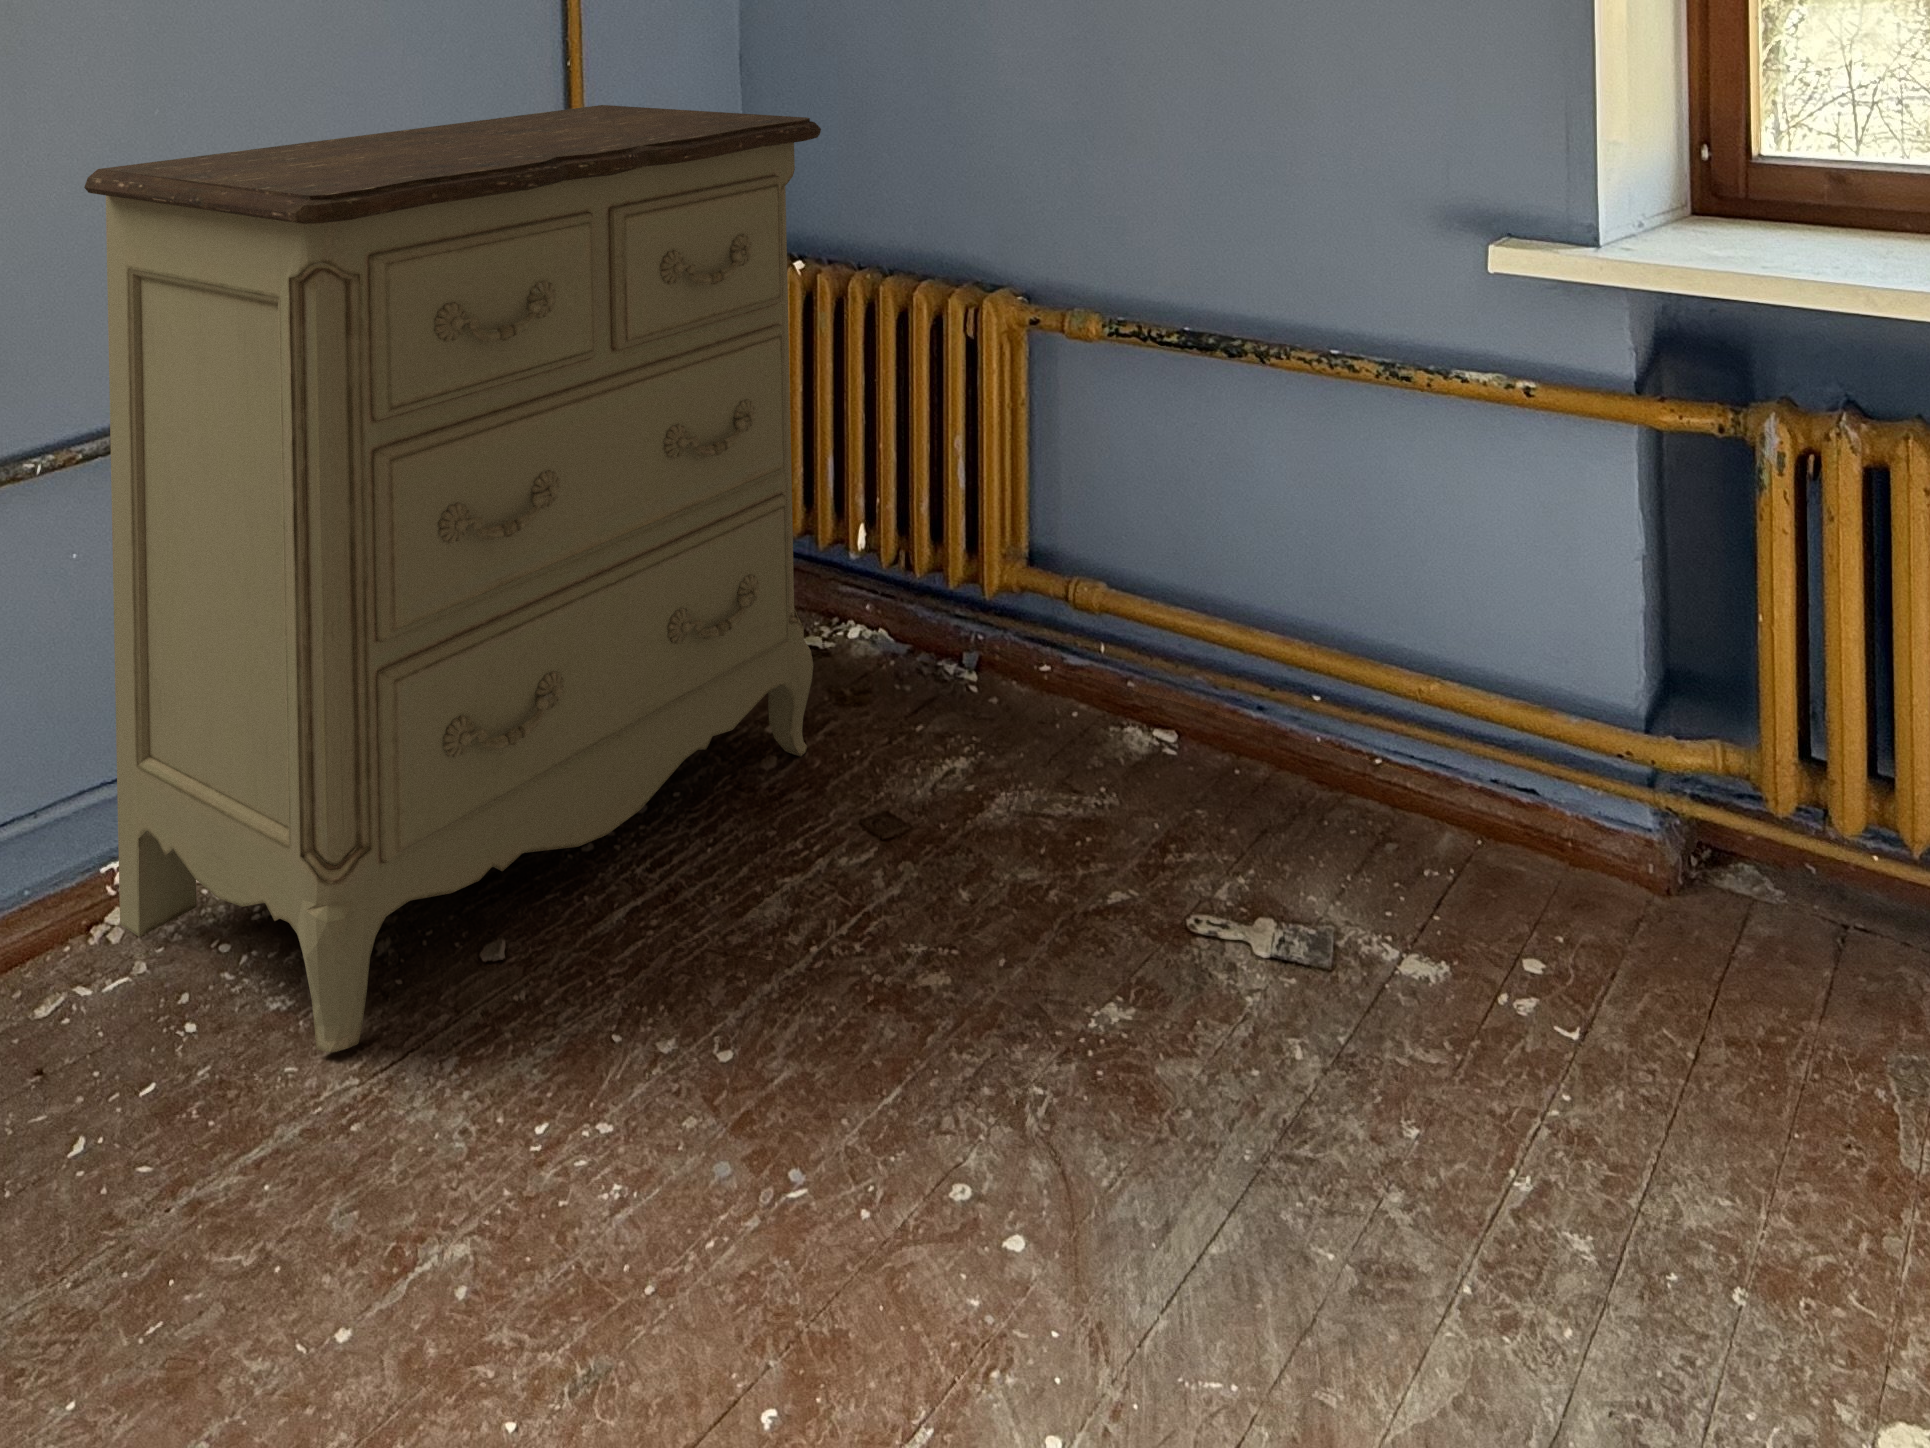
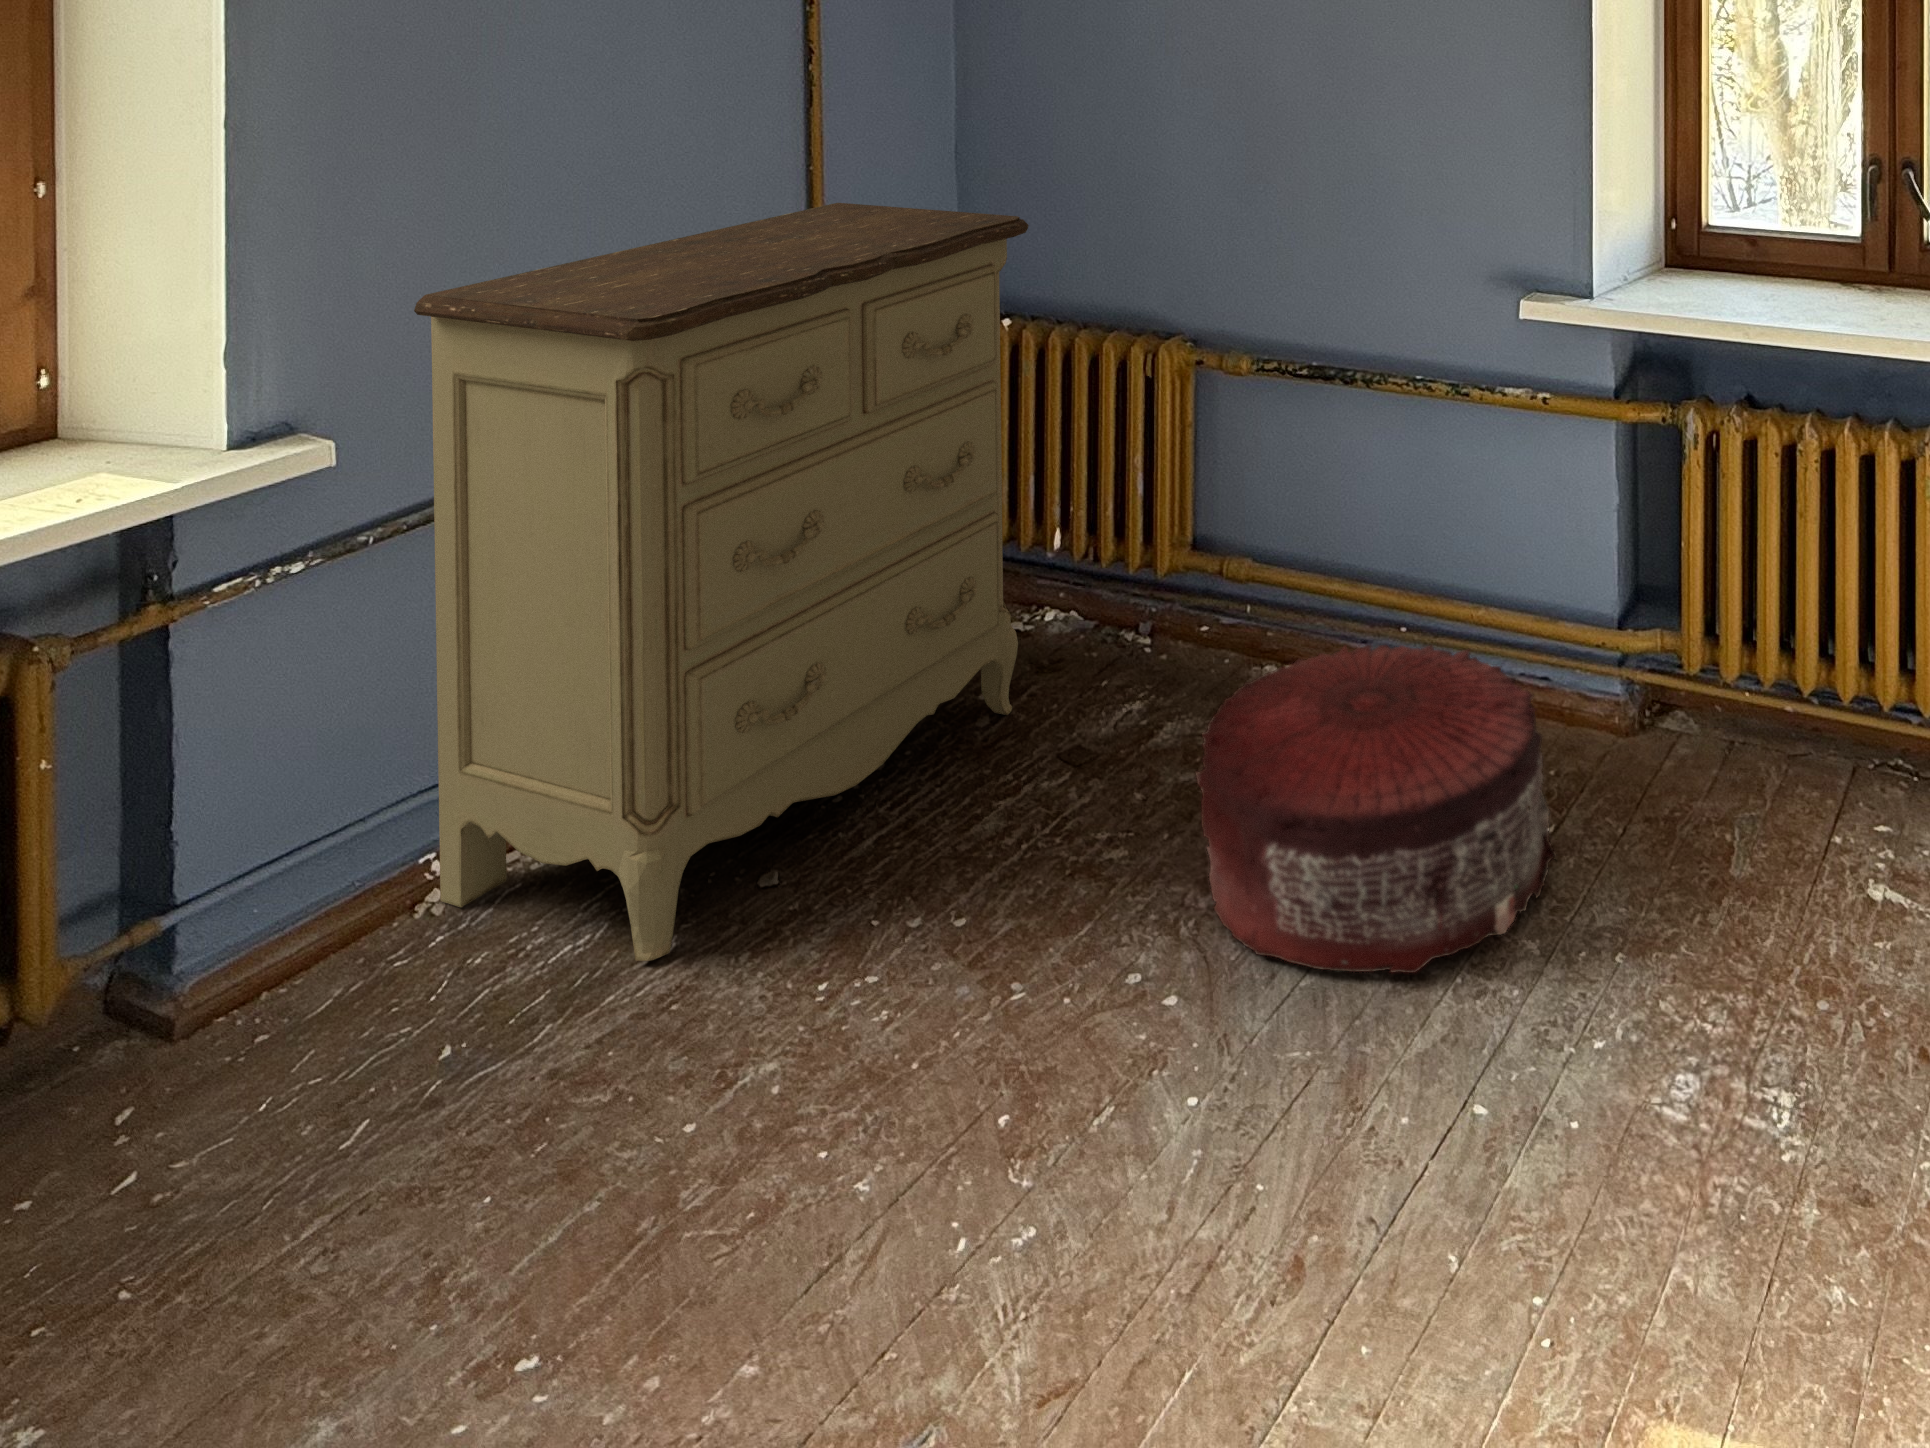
pouf: none [1044,715,1605,1270] -> present [1195,645,1557,973]

